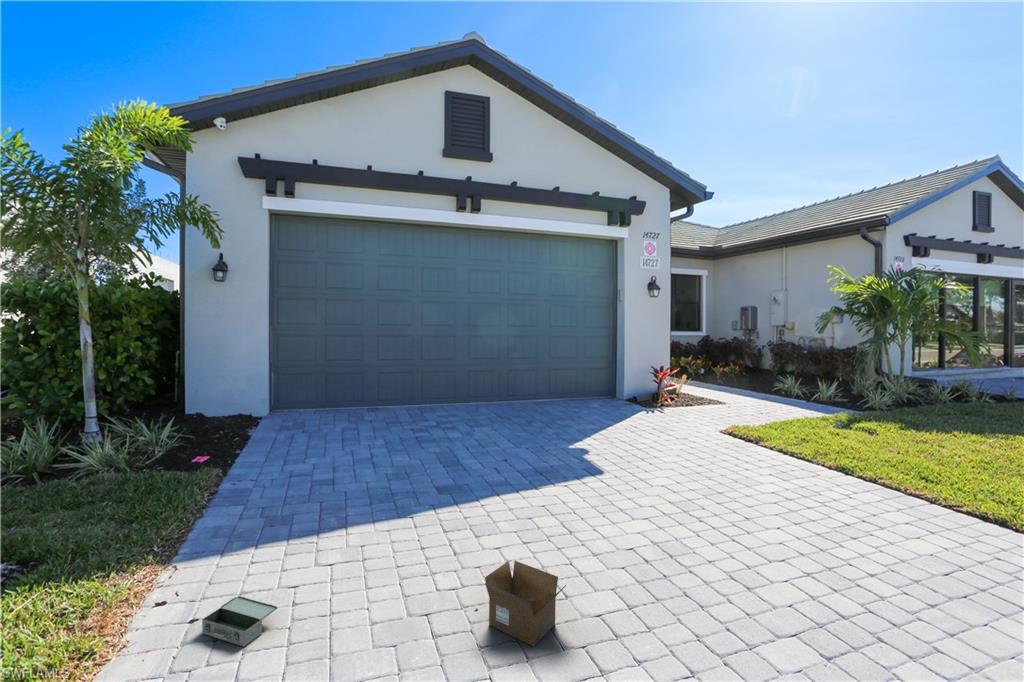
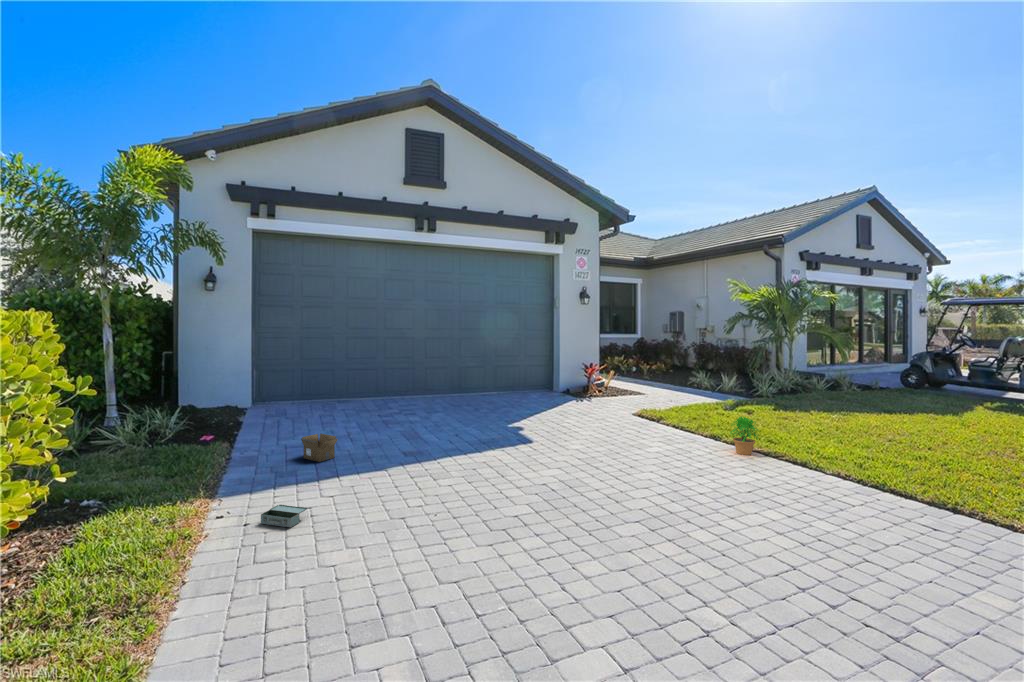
potted plant: none [888,450,944,507] -> present [730,417,758,455]
cardboard box: present [485,561,566,647] -> present [301,434,338,462]

